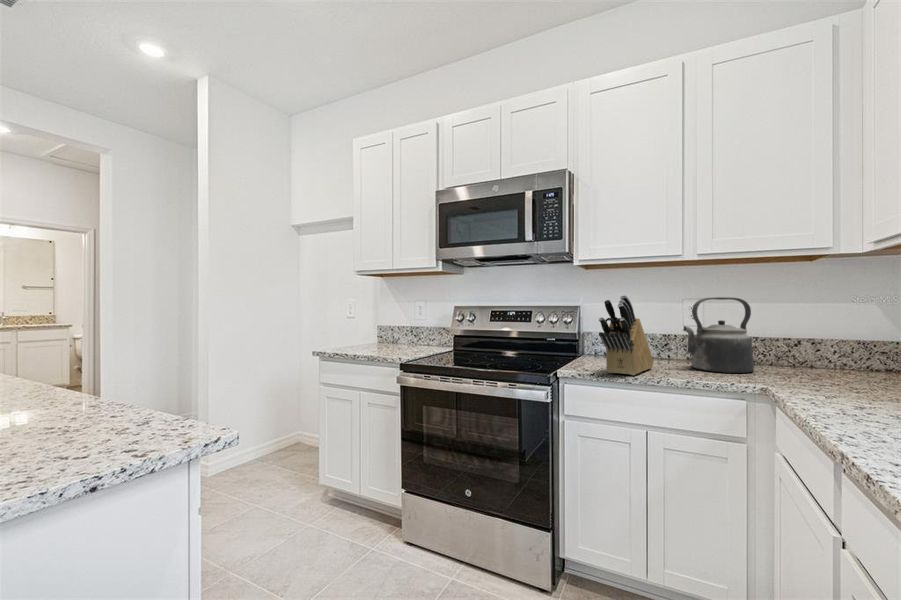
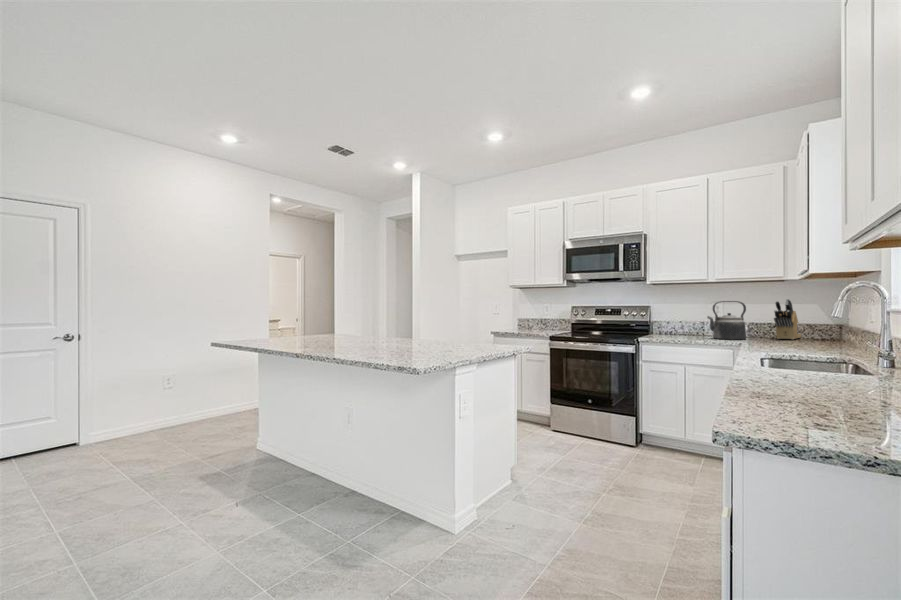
knife block: present [599,295,654,375] -> present [774,299,801,339]

